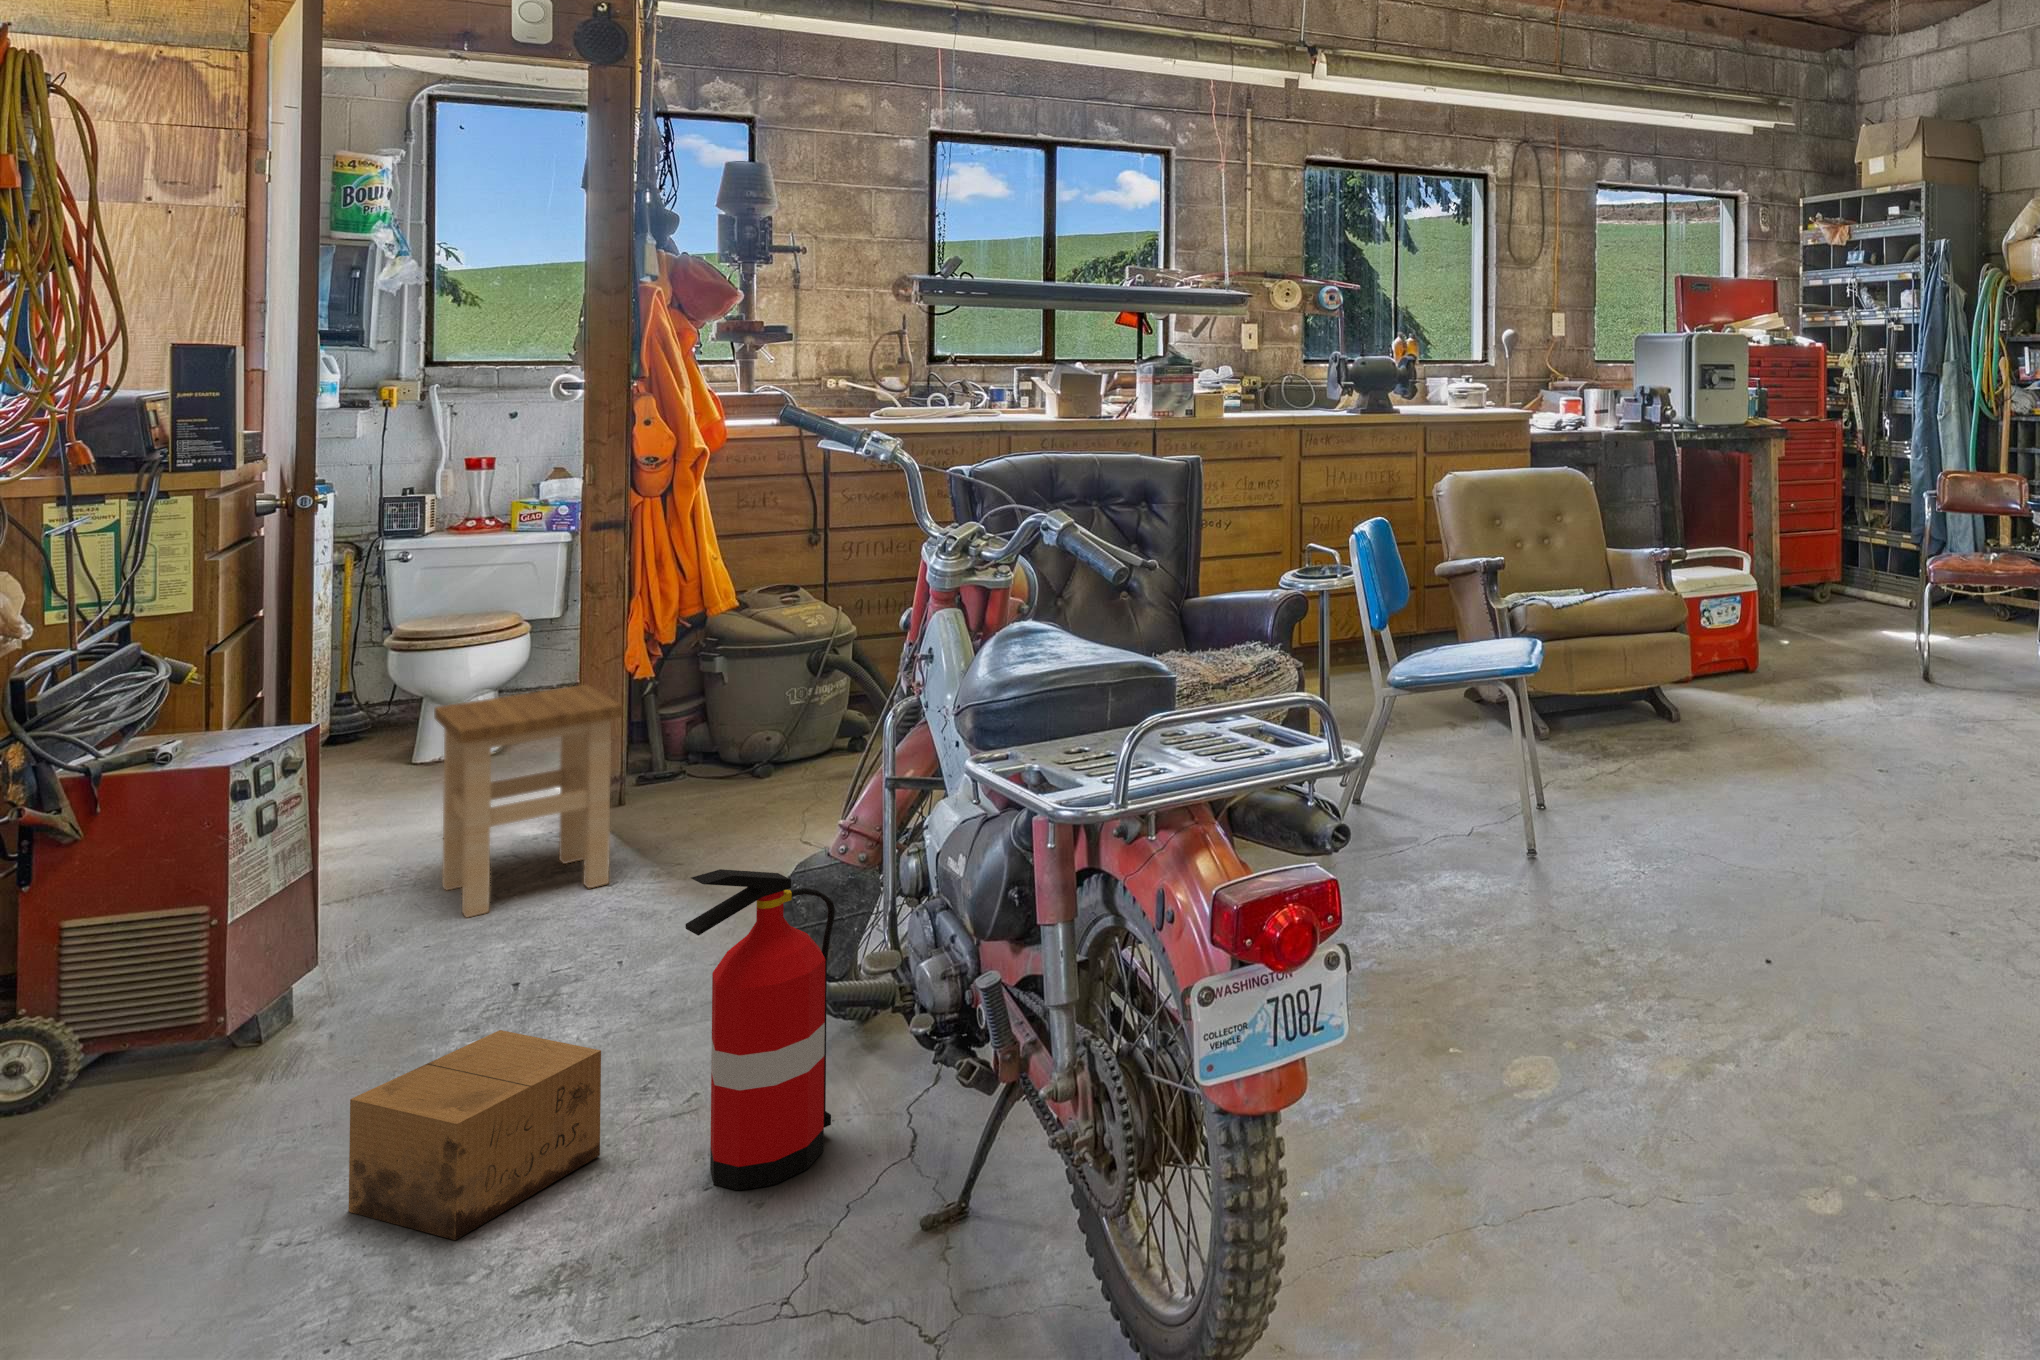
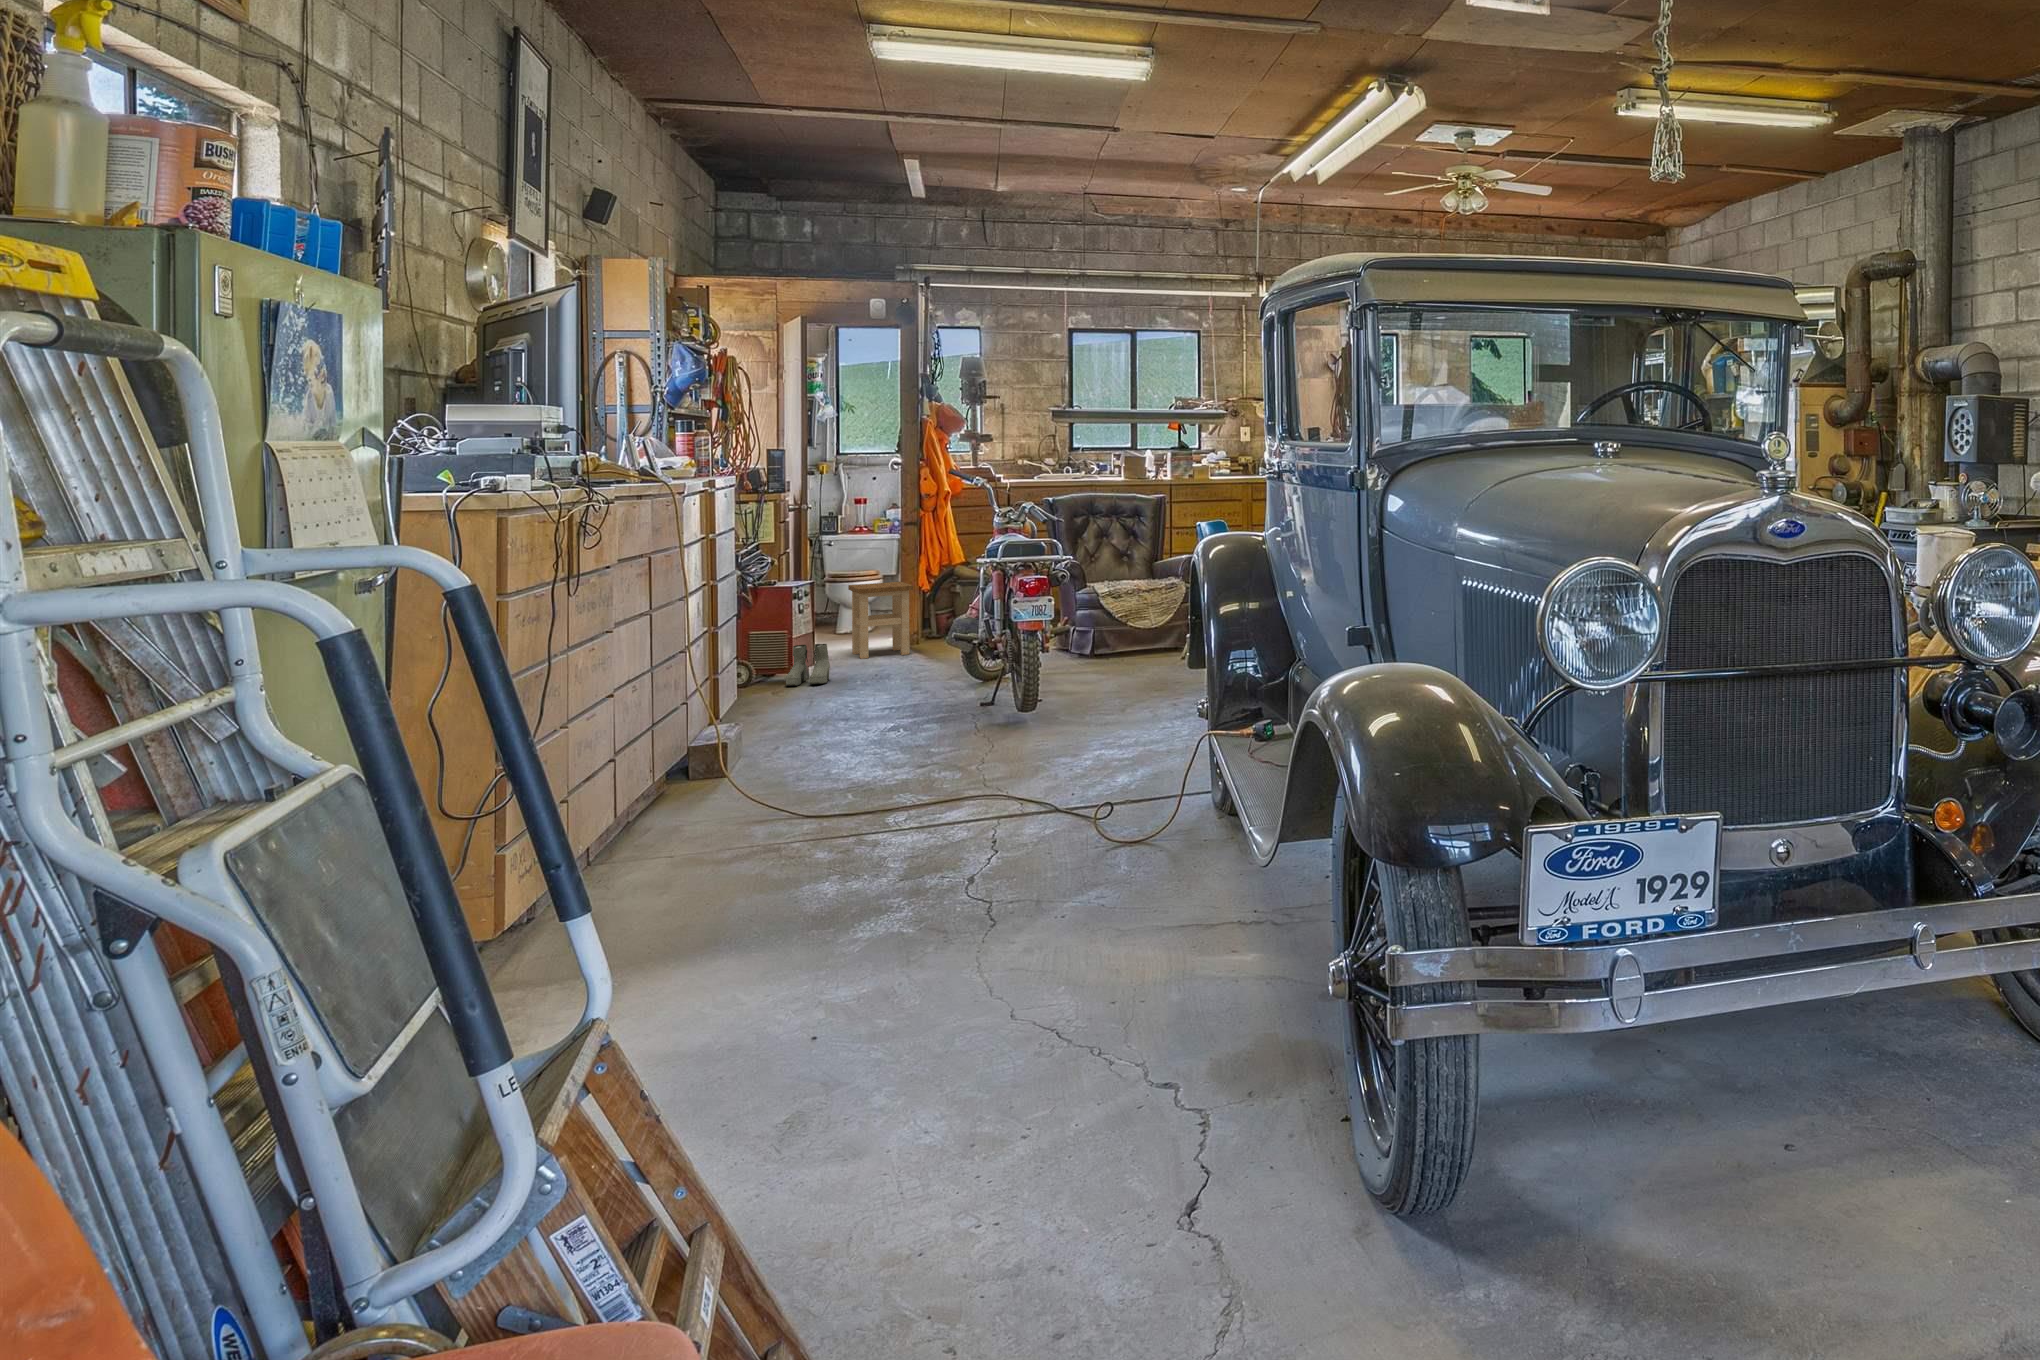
fire extinguisher: present [685,869,835,1191] -> none [921,603,965,695]
boots: none [161,971,345,1160] -> present [786,644,830,686]
cardboard box: present [349,1030,601,1240] -> none [836,656,900,697]

